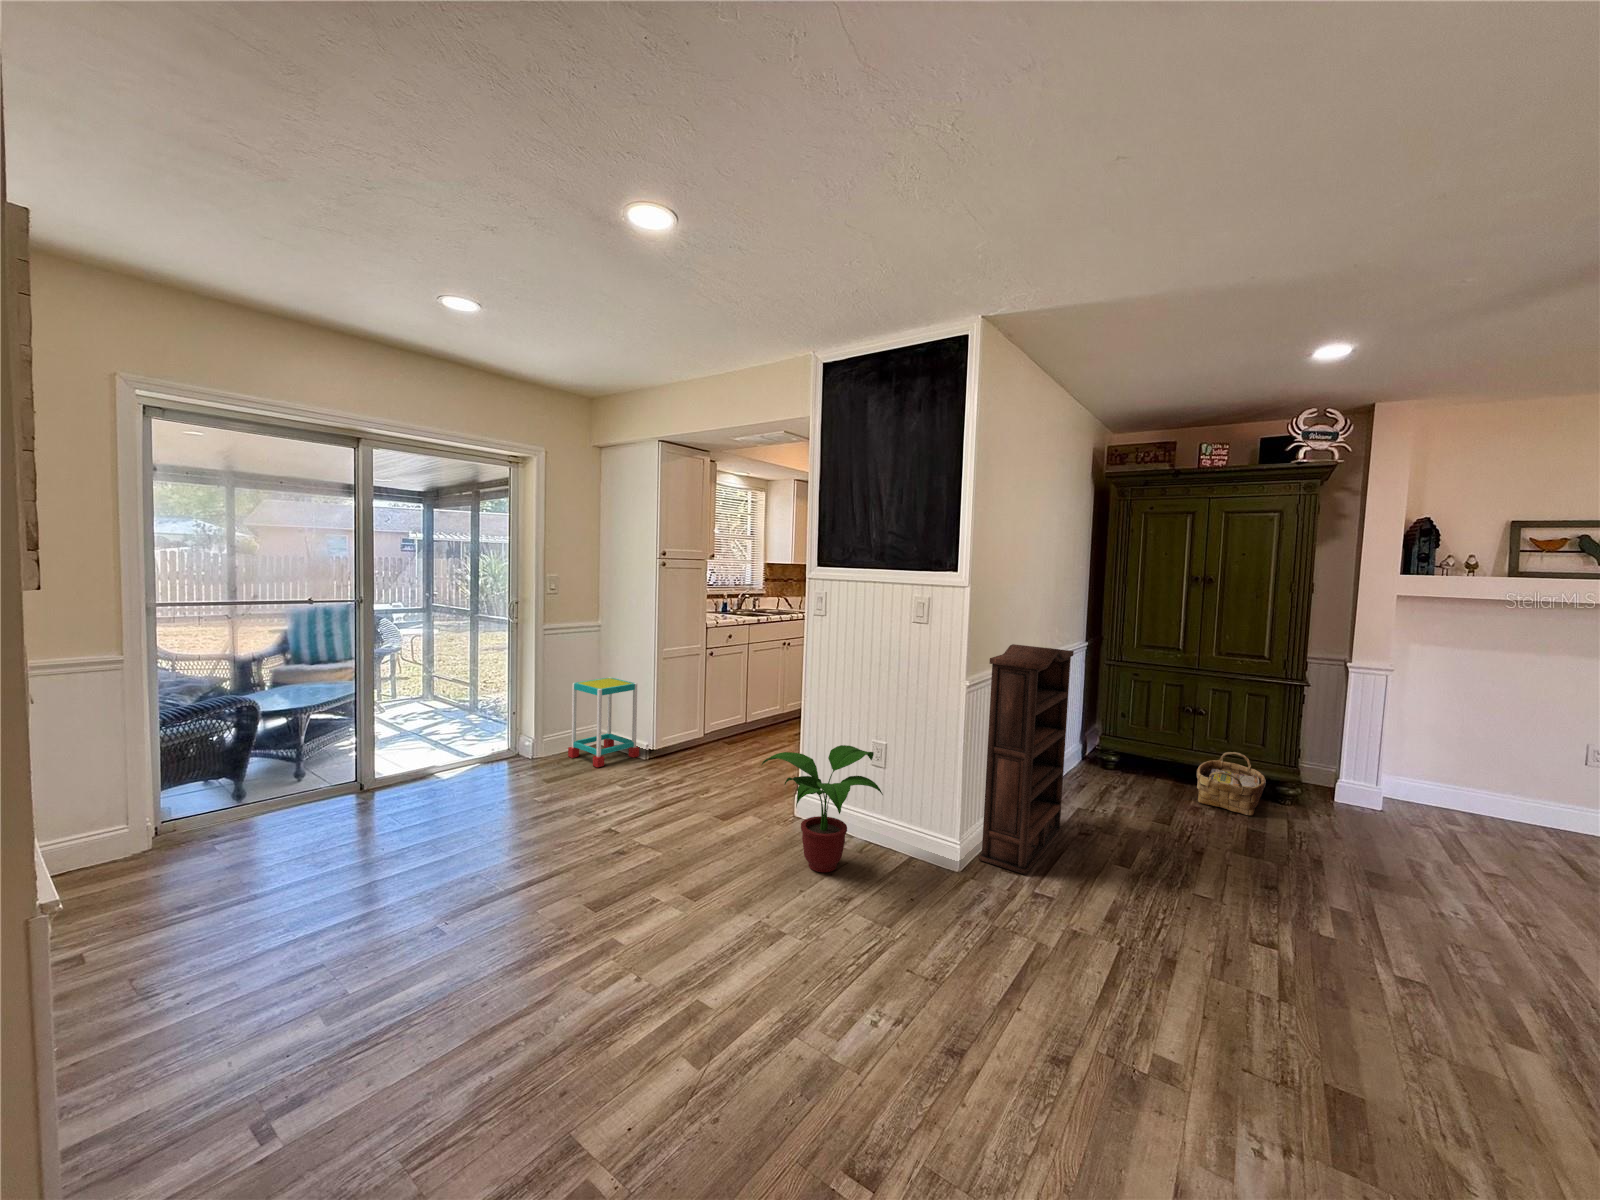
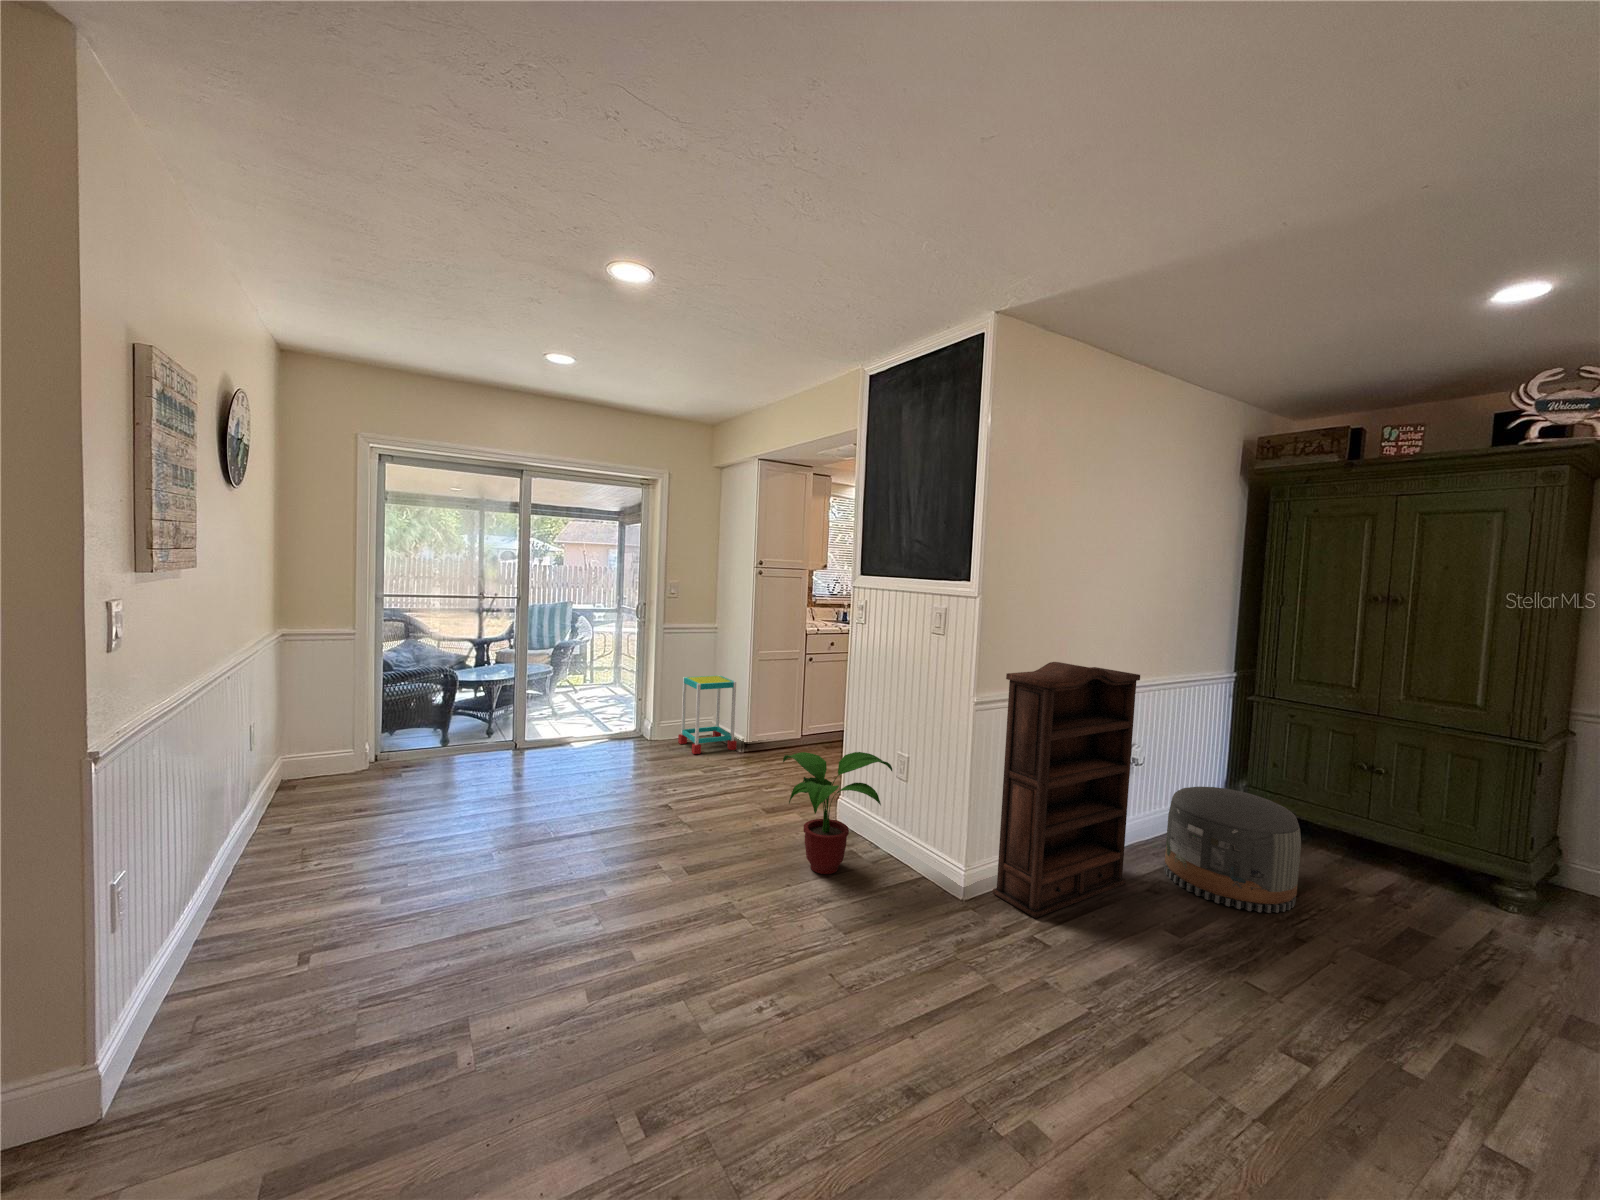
pouf: none [1076,739,1180,835] -> present [1164,787,1301,913]
woven basket: present [1197,752,1266,815] -> none [1356,829,1467,916]

